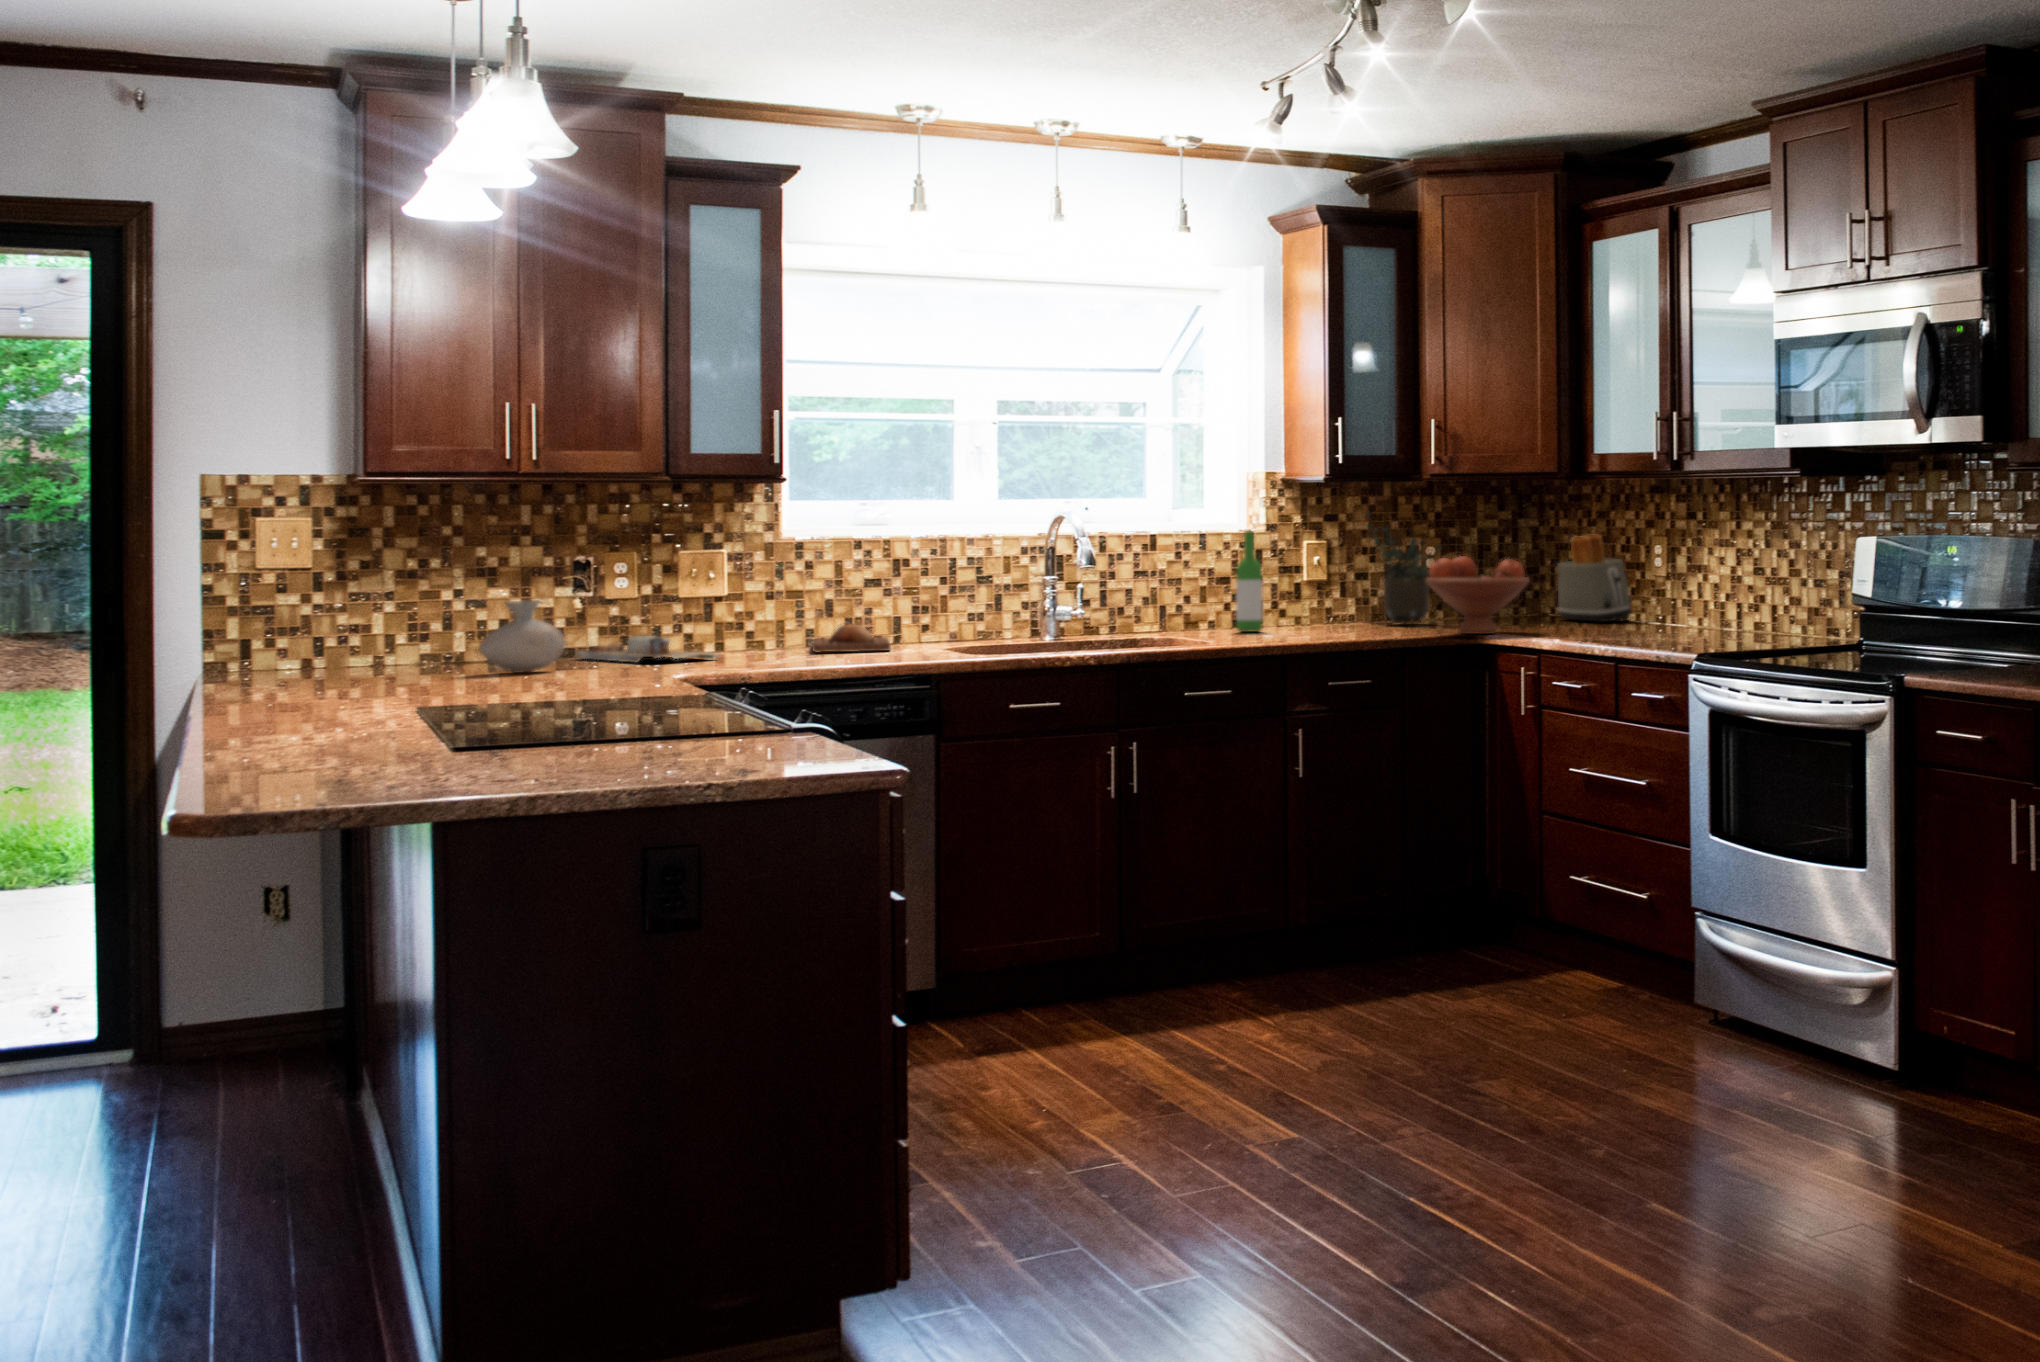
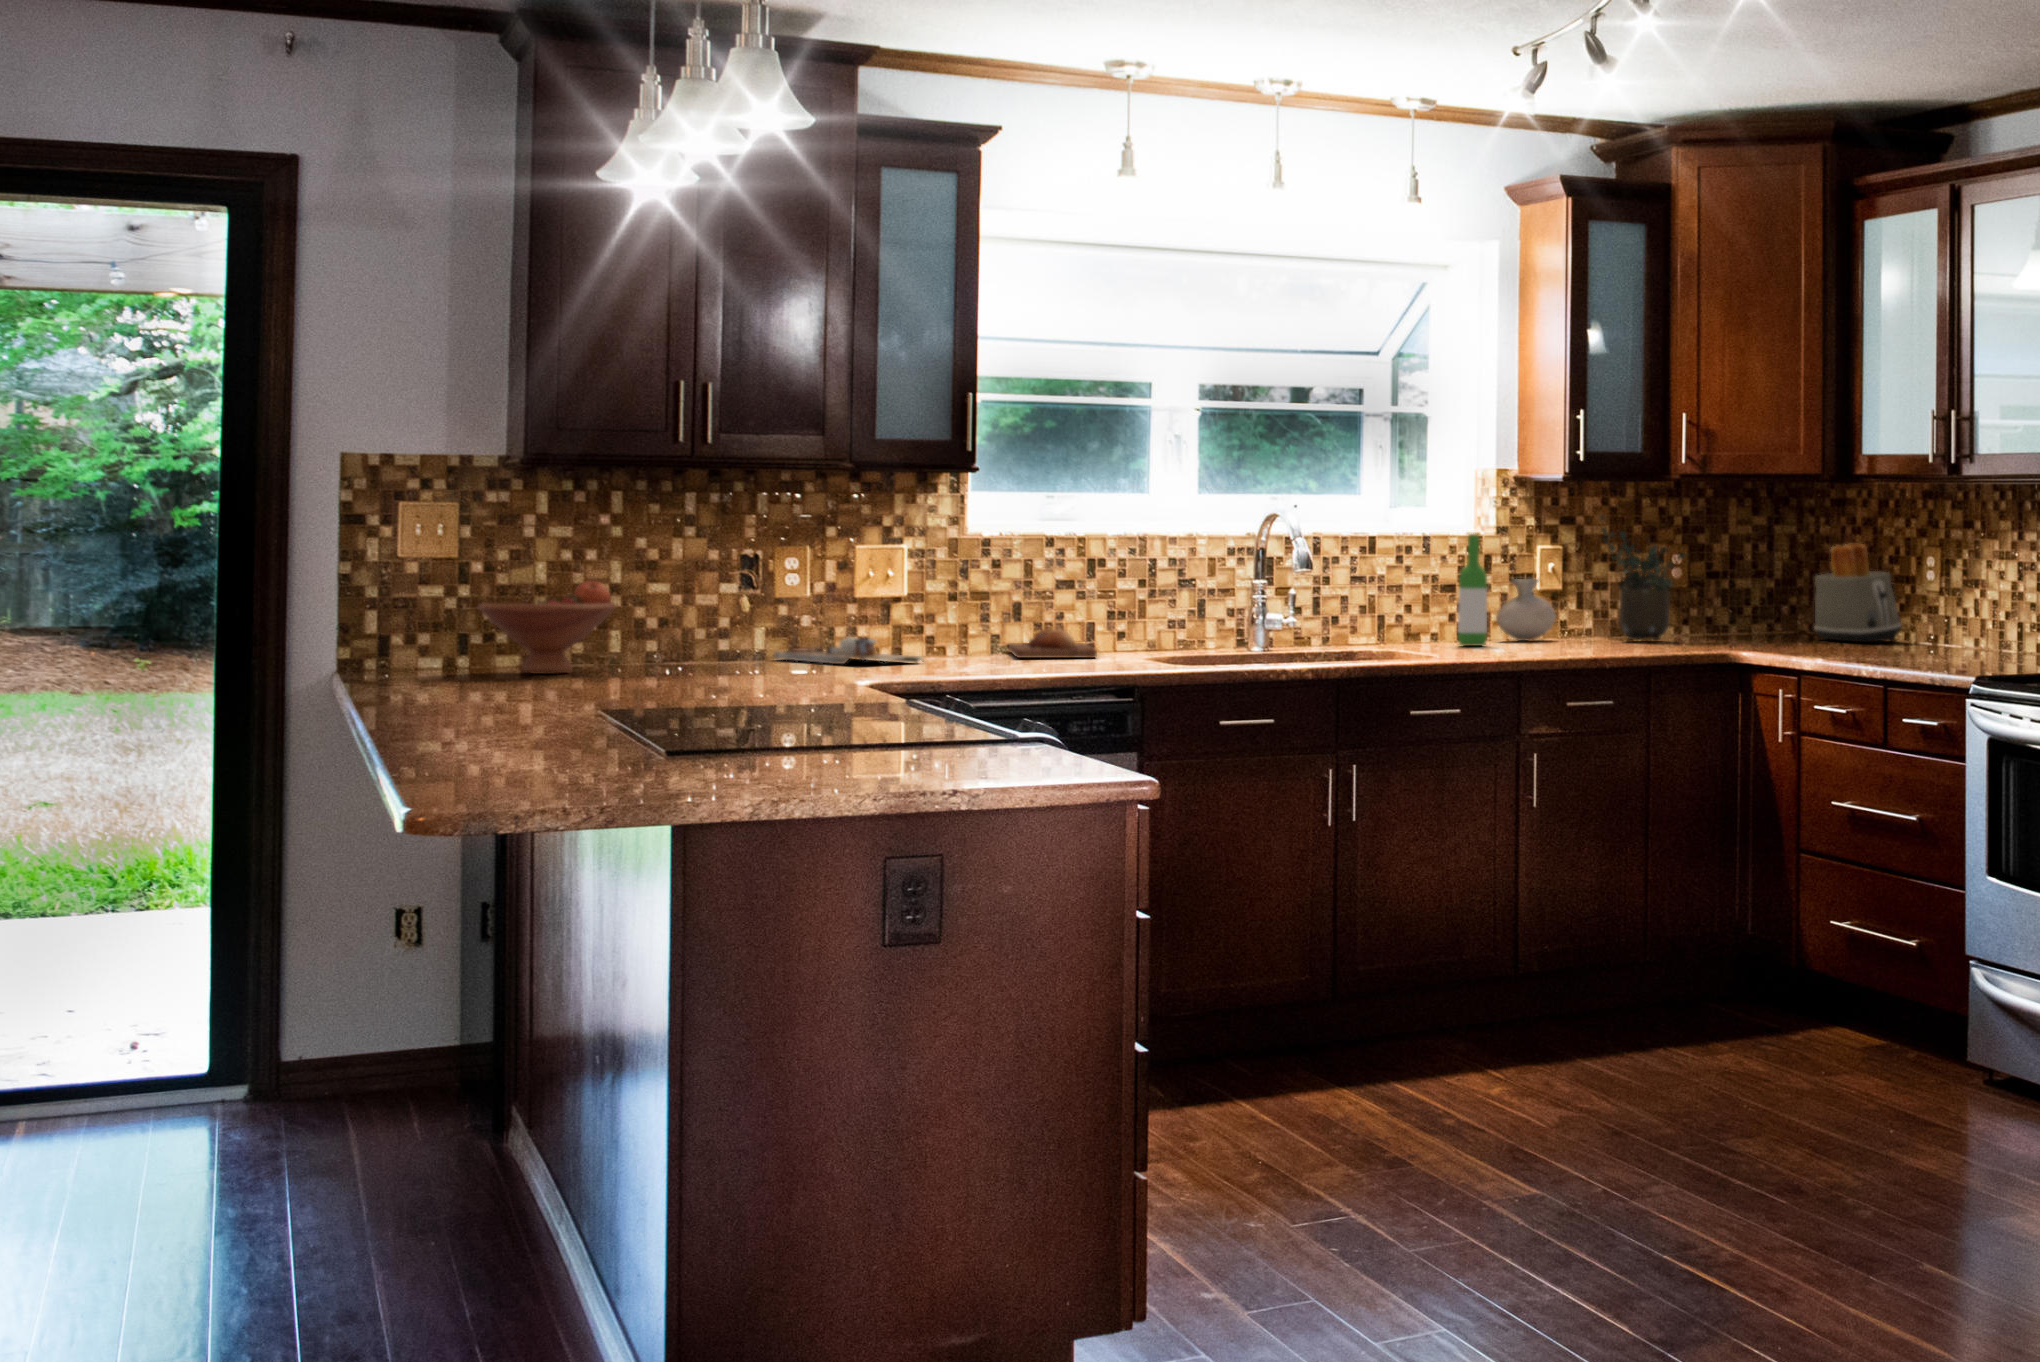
fruit bowl: present [1426,556,1529,634] -> present [479,581,615,674]
vase: present [479,600,566,673] -> present [1496,579,1556,641]

